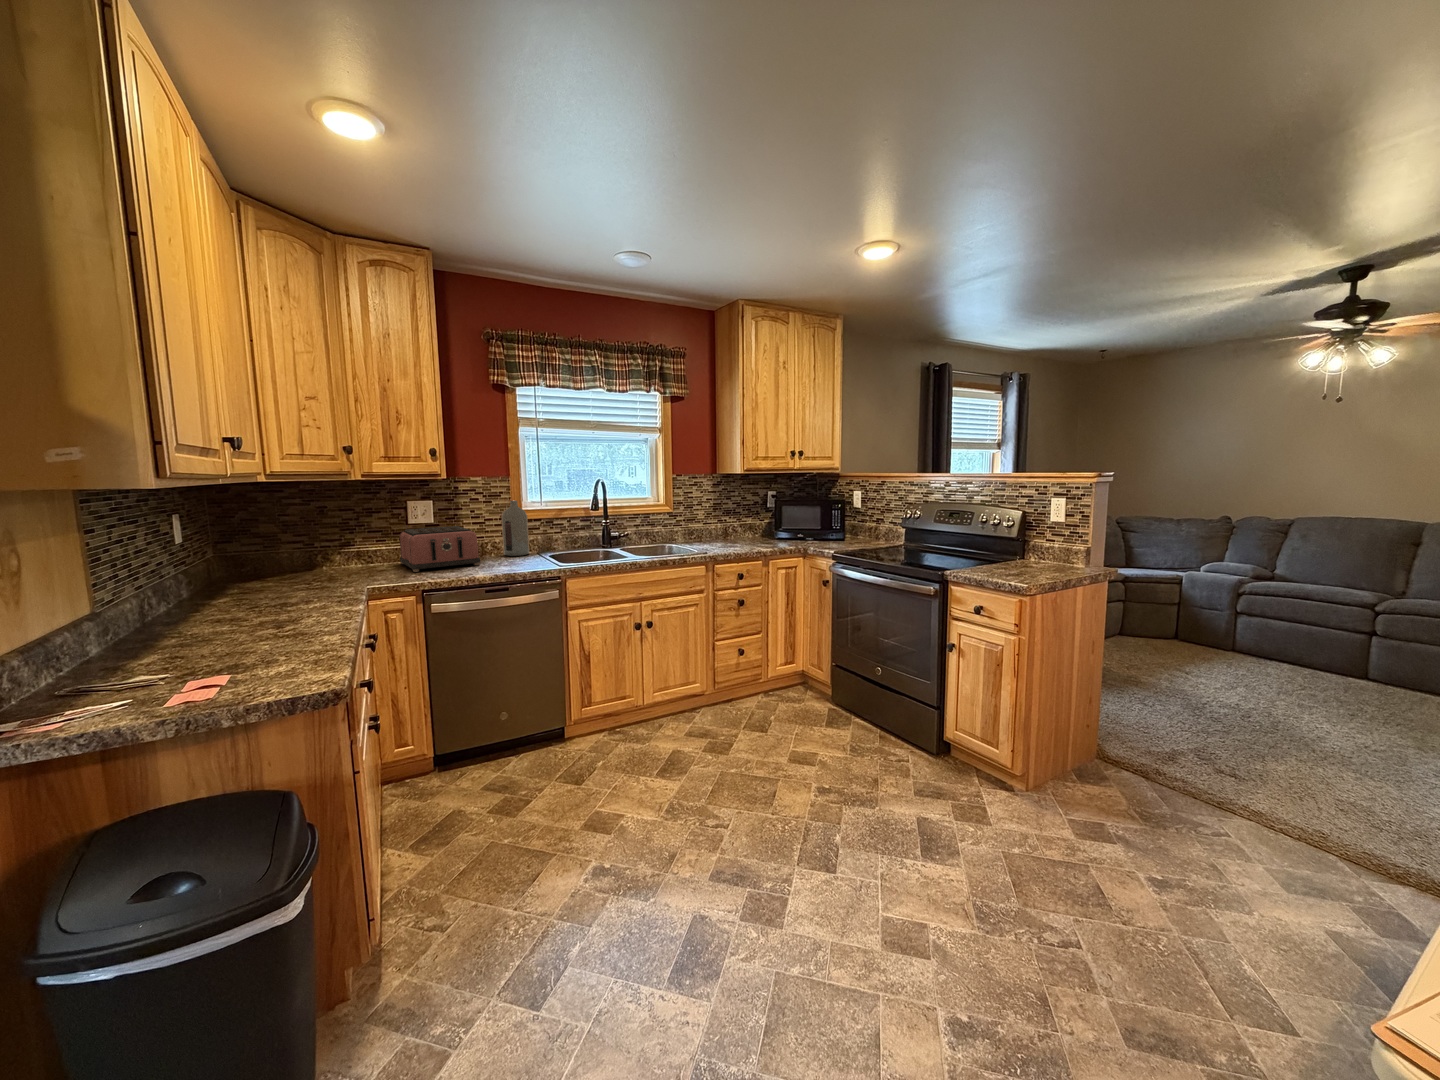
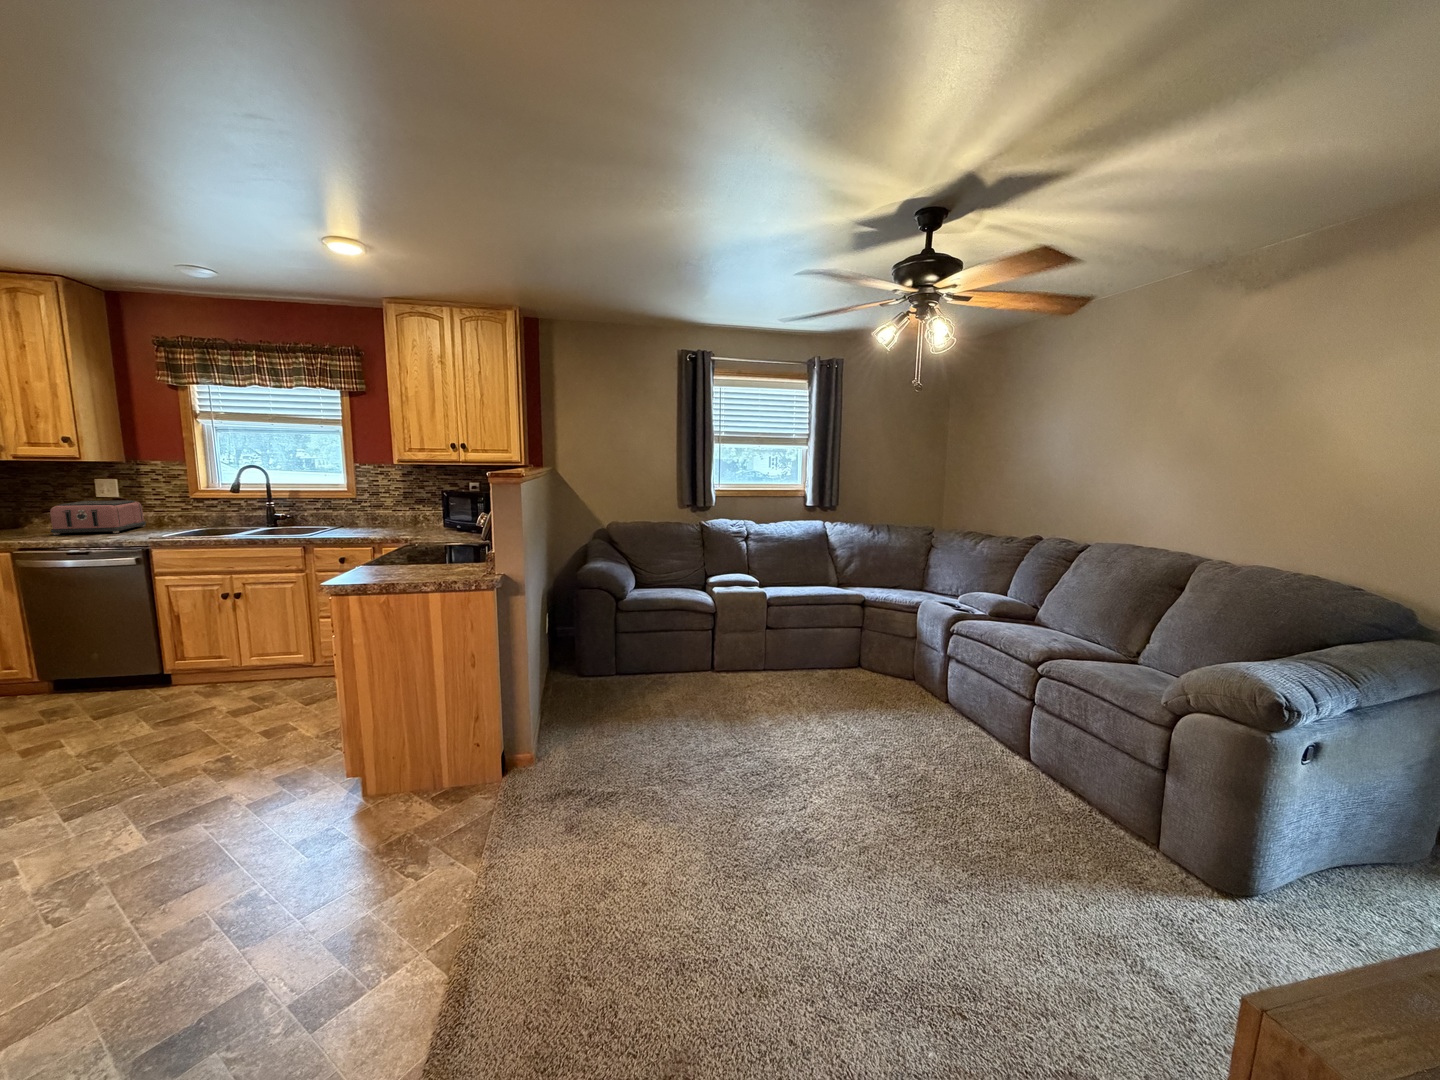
bottle: present [502,501,529,556] -> none [169,482,201,528]

